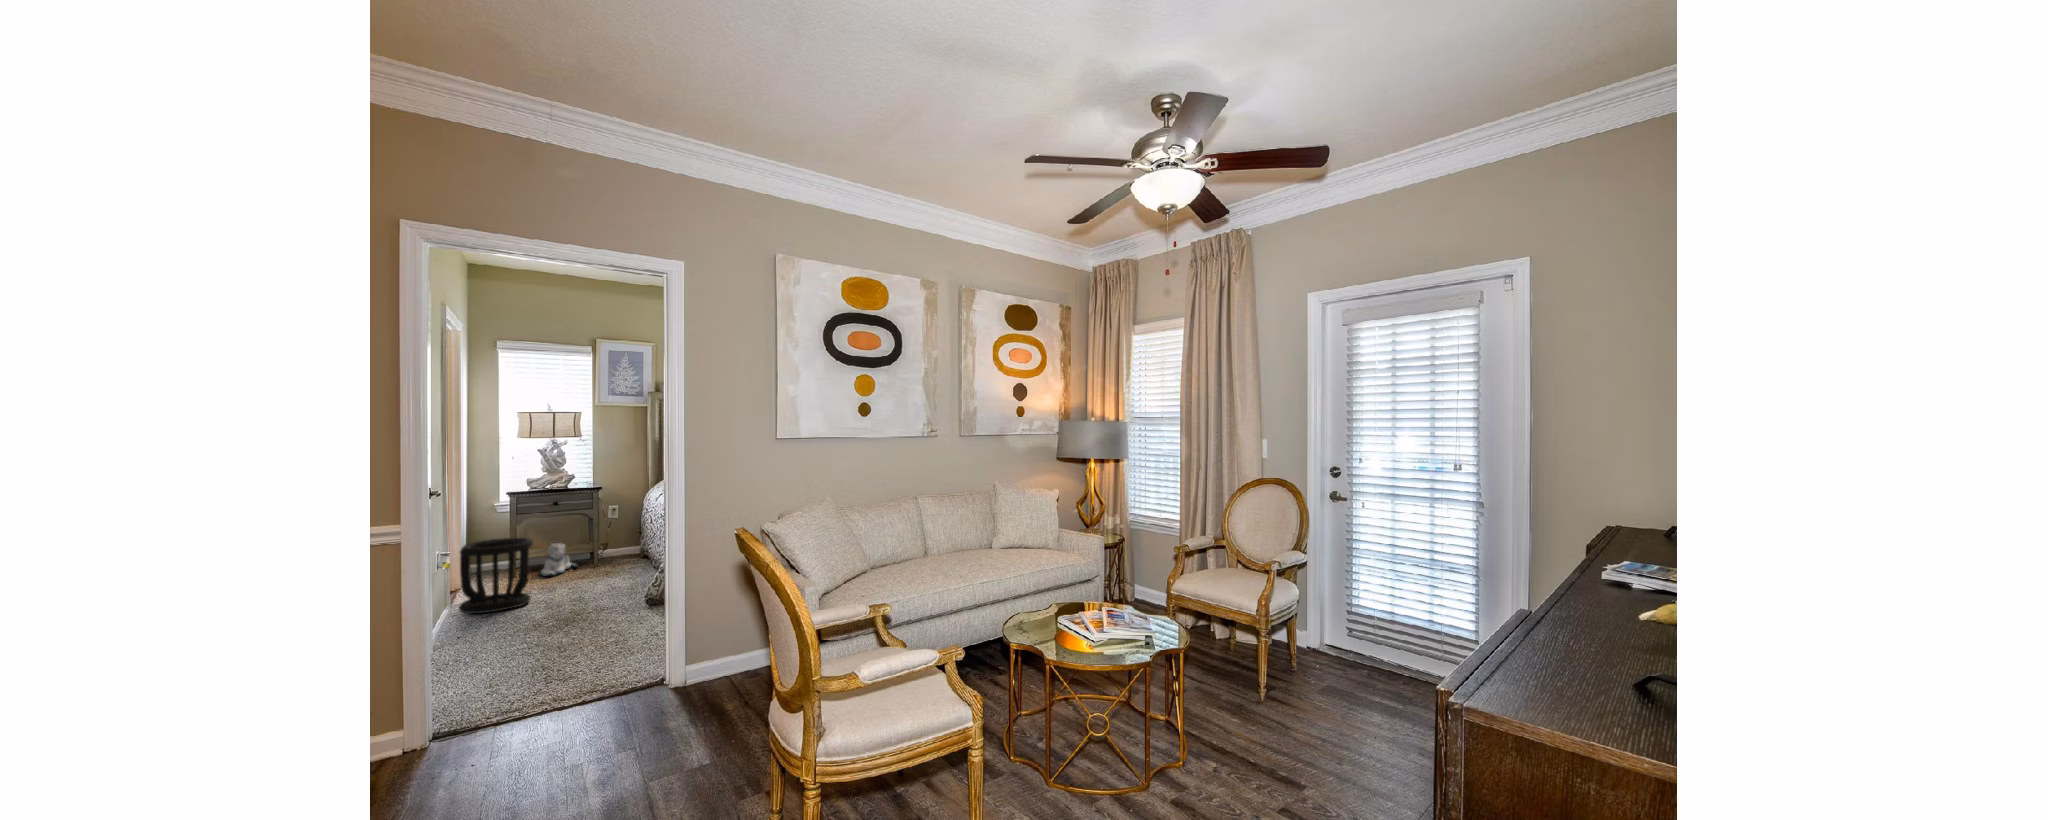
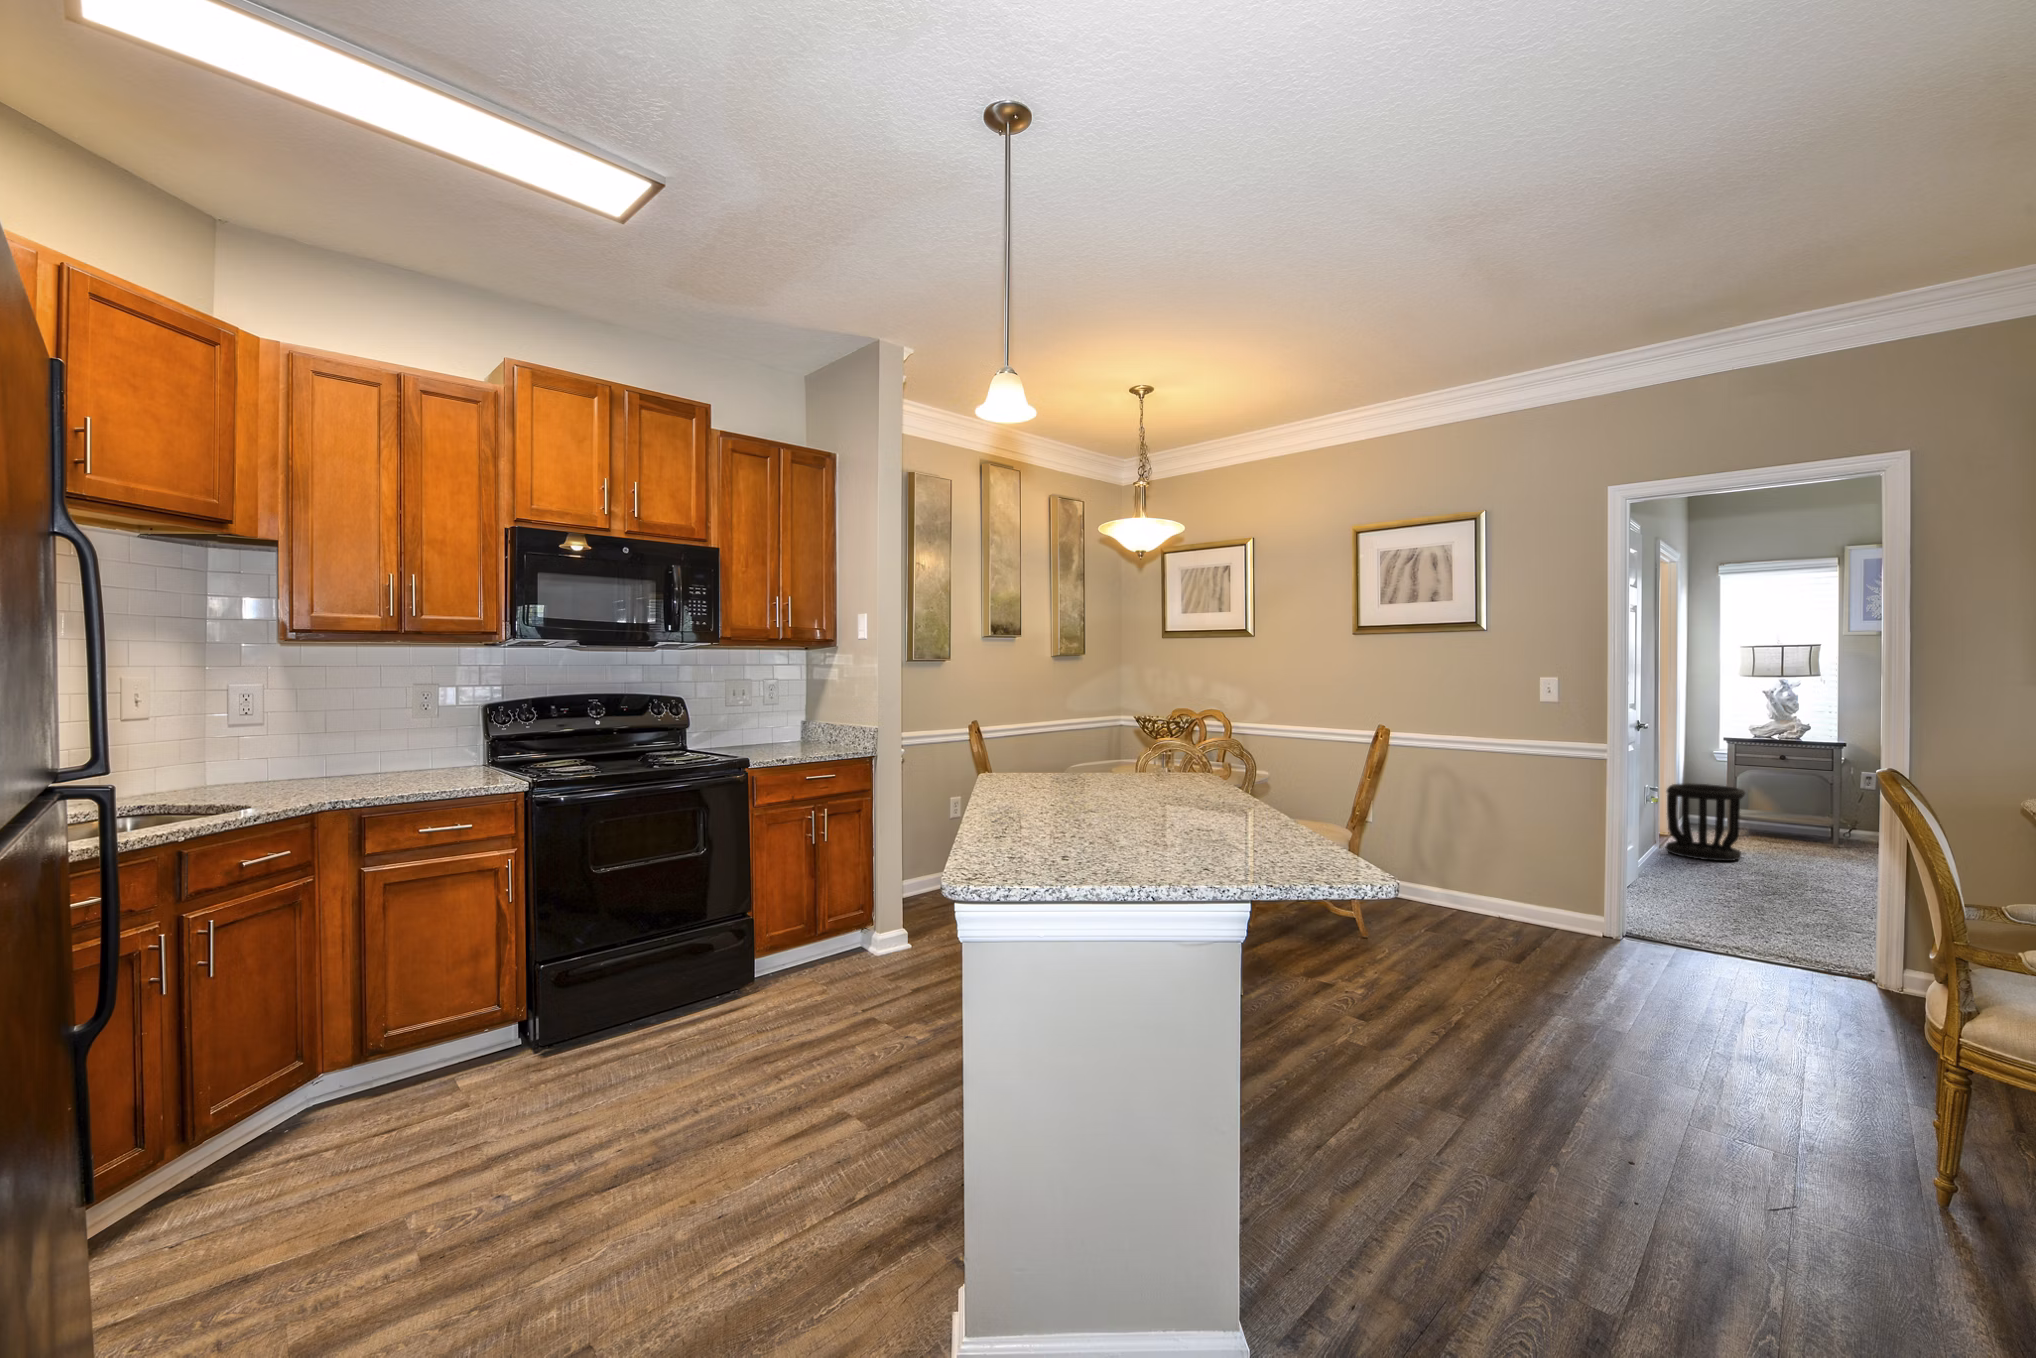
plush toy: present [541,543,577,576] -> none [1761,803,1812,841]

